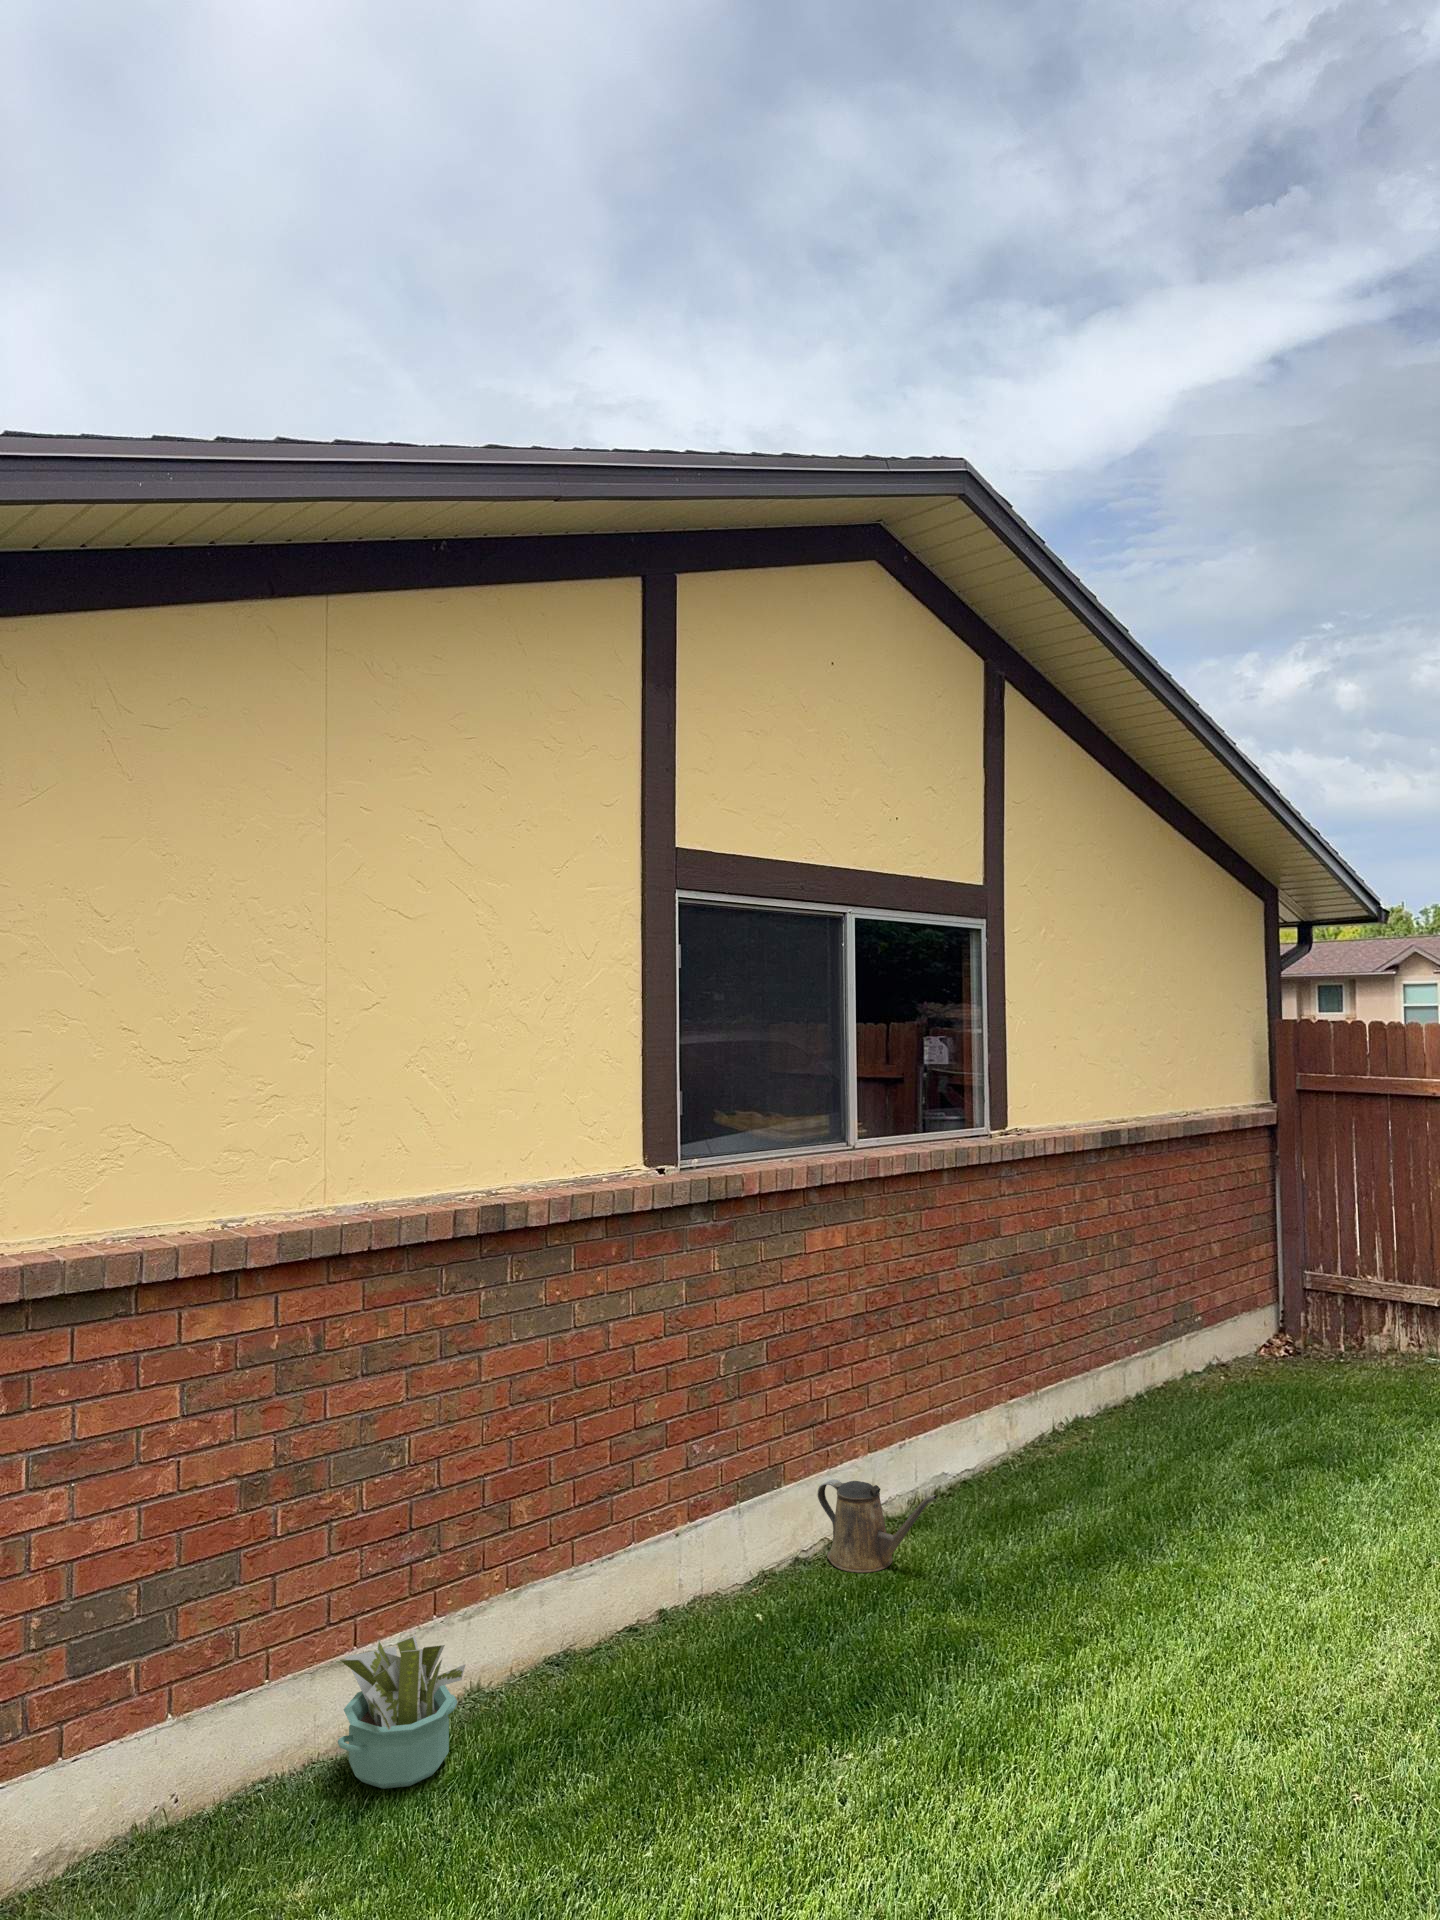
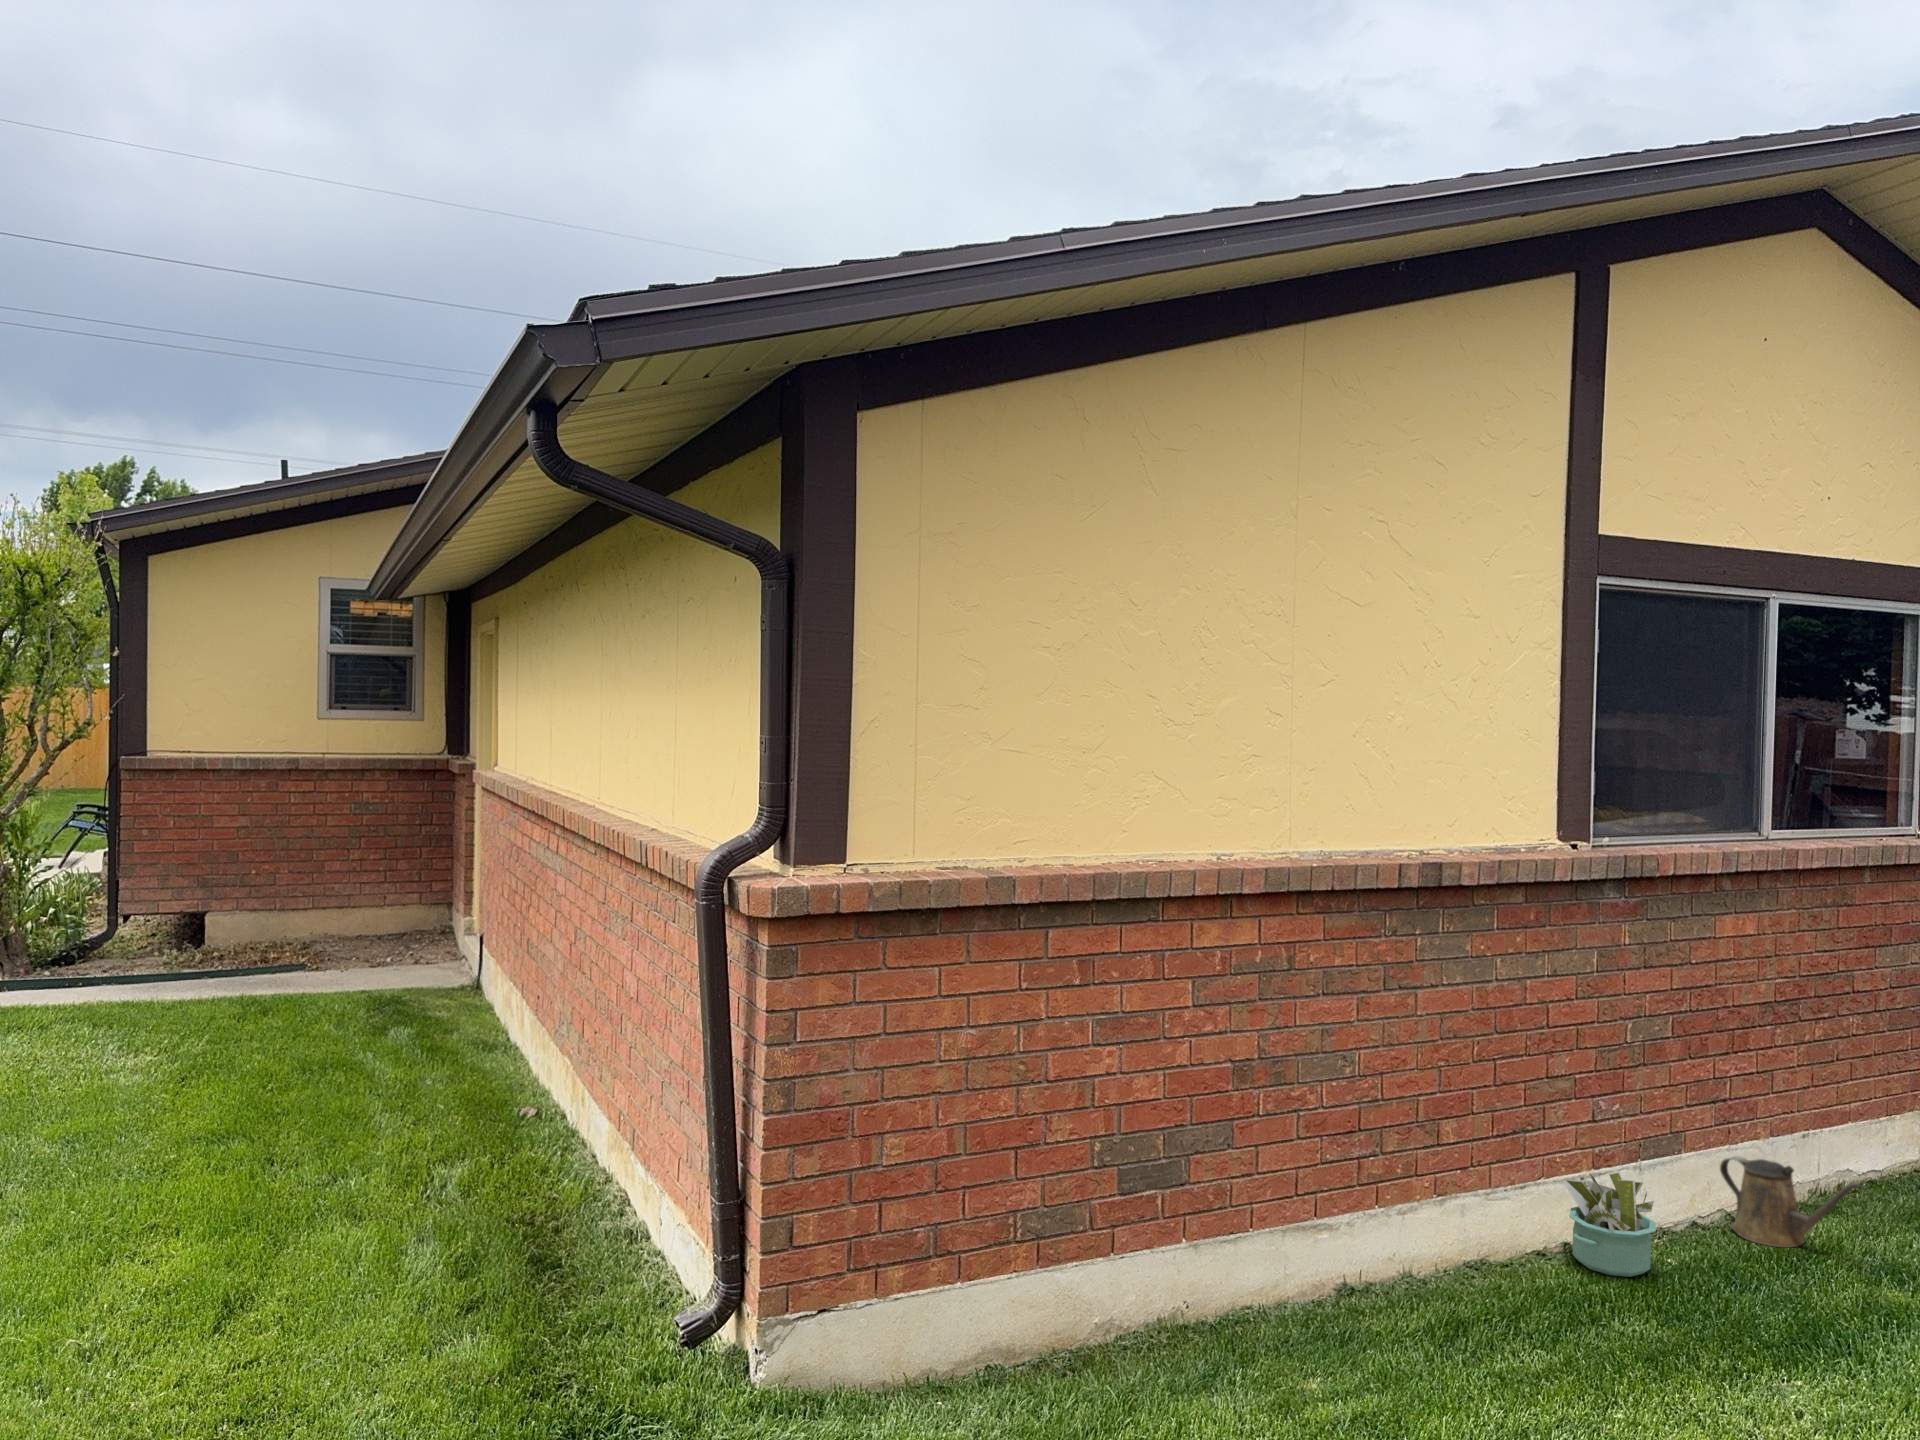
decorative plant: present [338,1636,465,1789] -> present [1562,1172,1656,1277]

